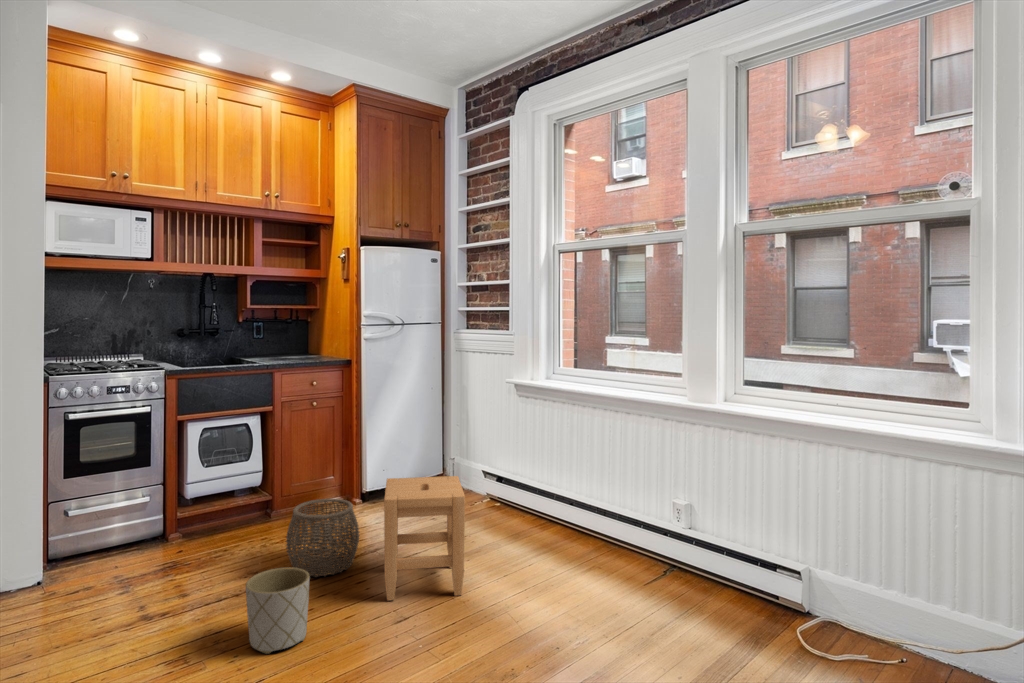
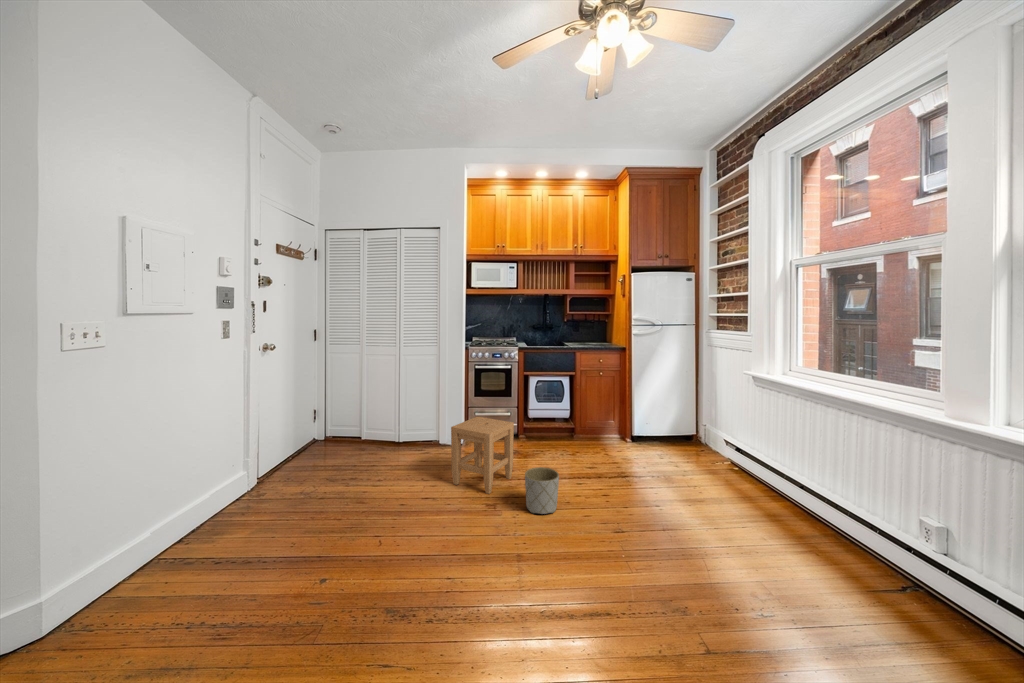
stool: present [384,476,465,601] -> present [451,417,514,494]
woven basket: present [286,499,359,577] -> none [564,433,608,481]

